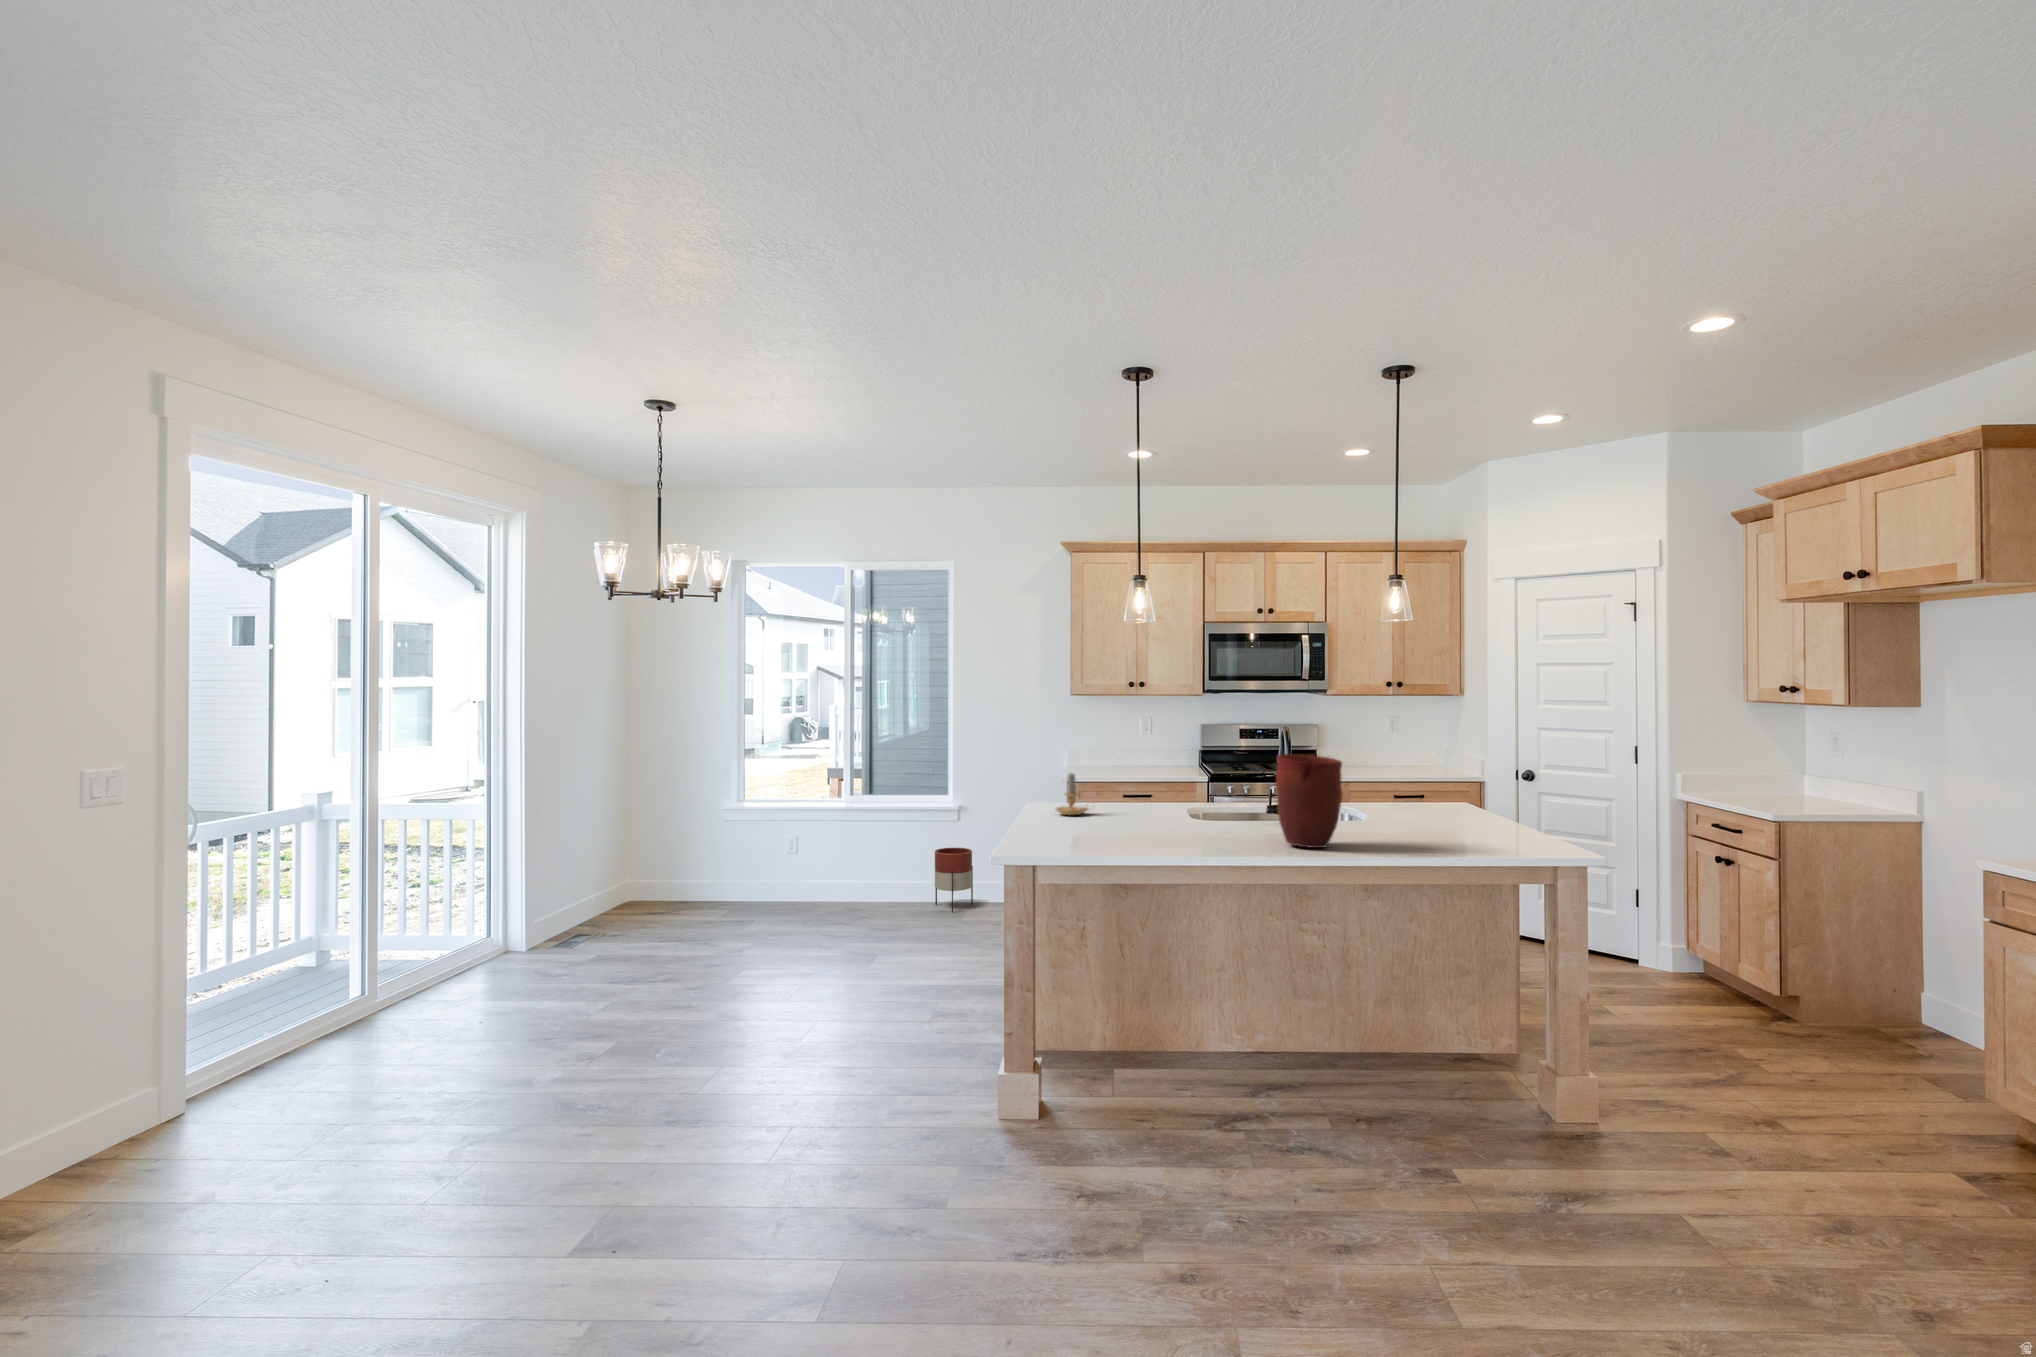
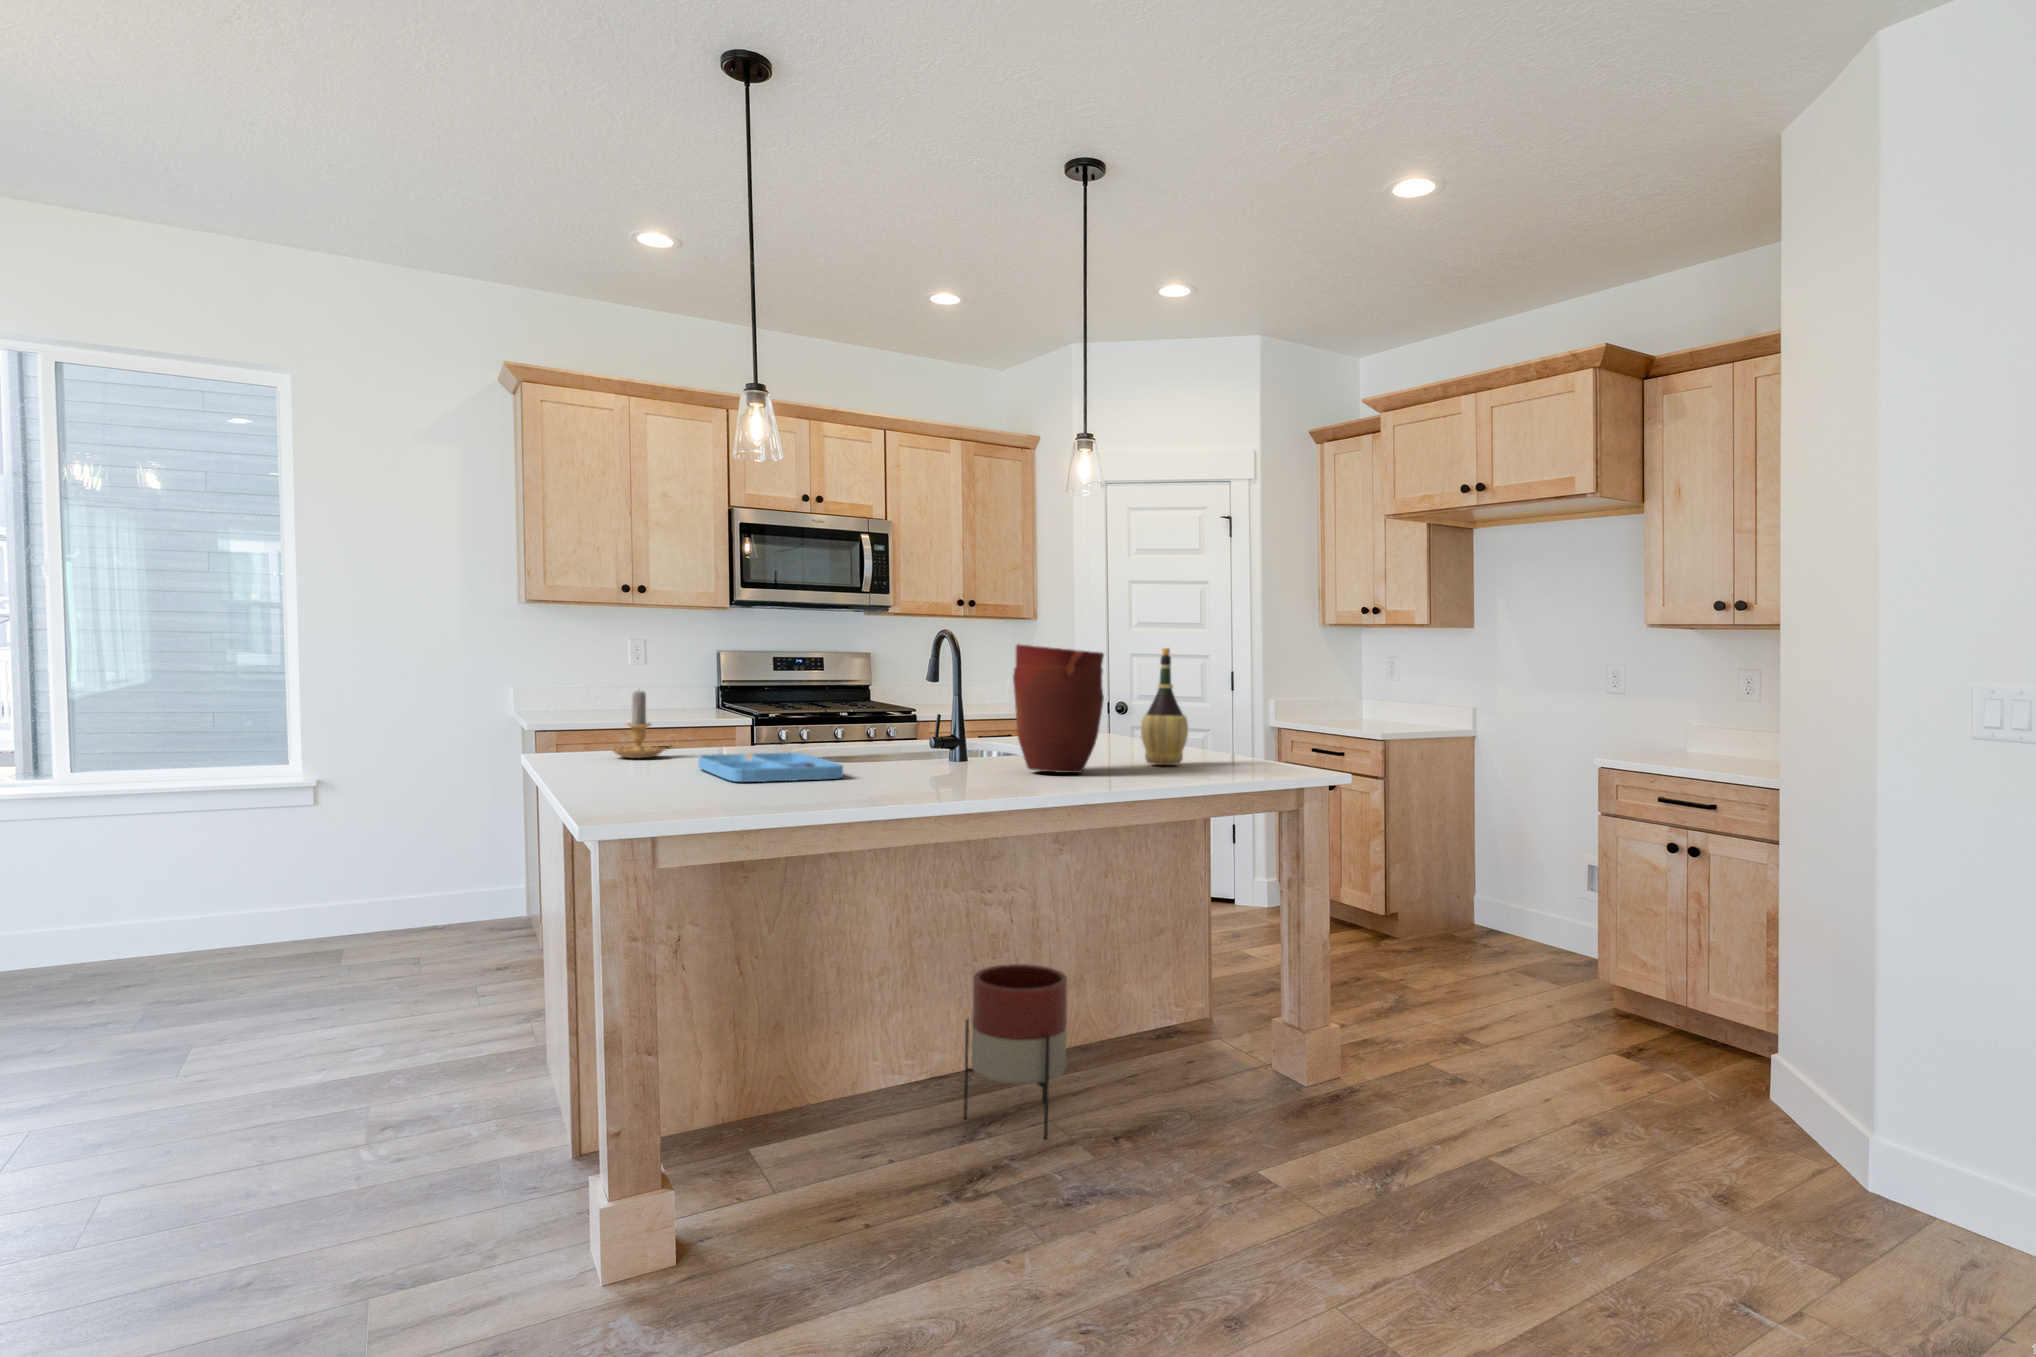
wine bottle: none [1393,755,1432,844] -> present [1141,648,1188,765]
tray: none [1083,818,1156,842] -> present [699,753,843,782]
planter: present [935,848,973,912] -> present [964,964,1067,1139]

